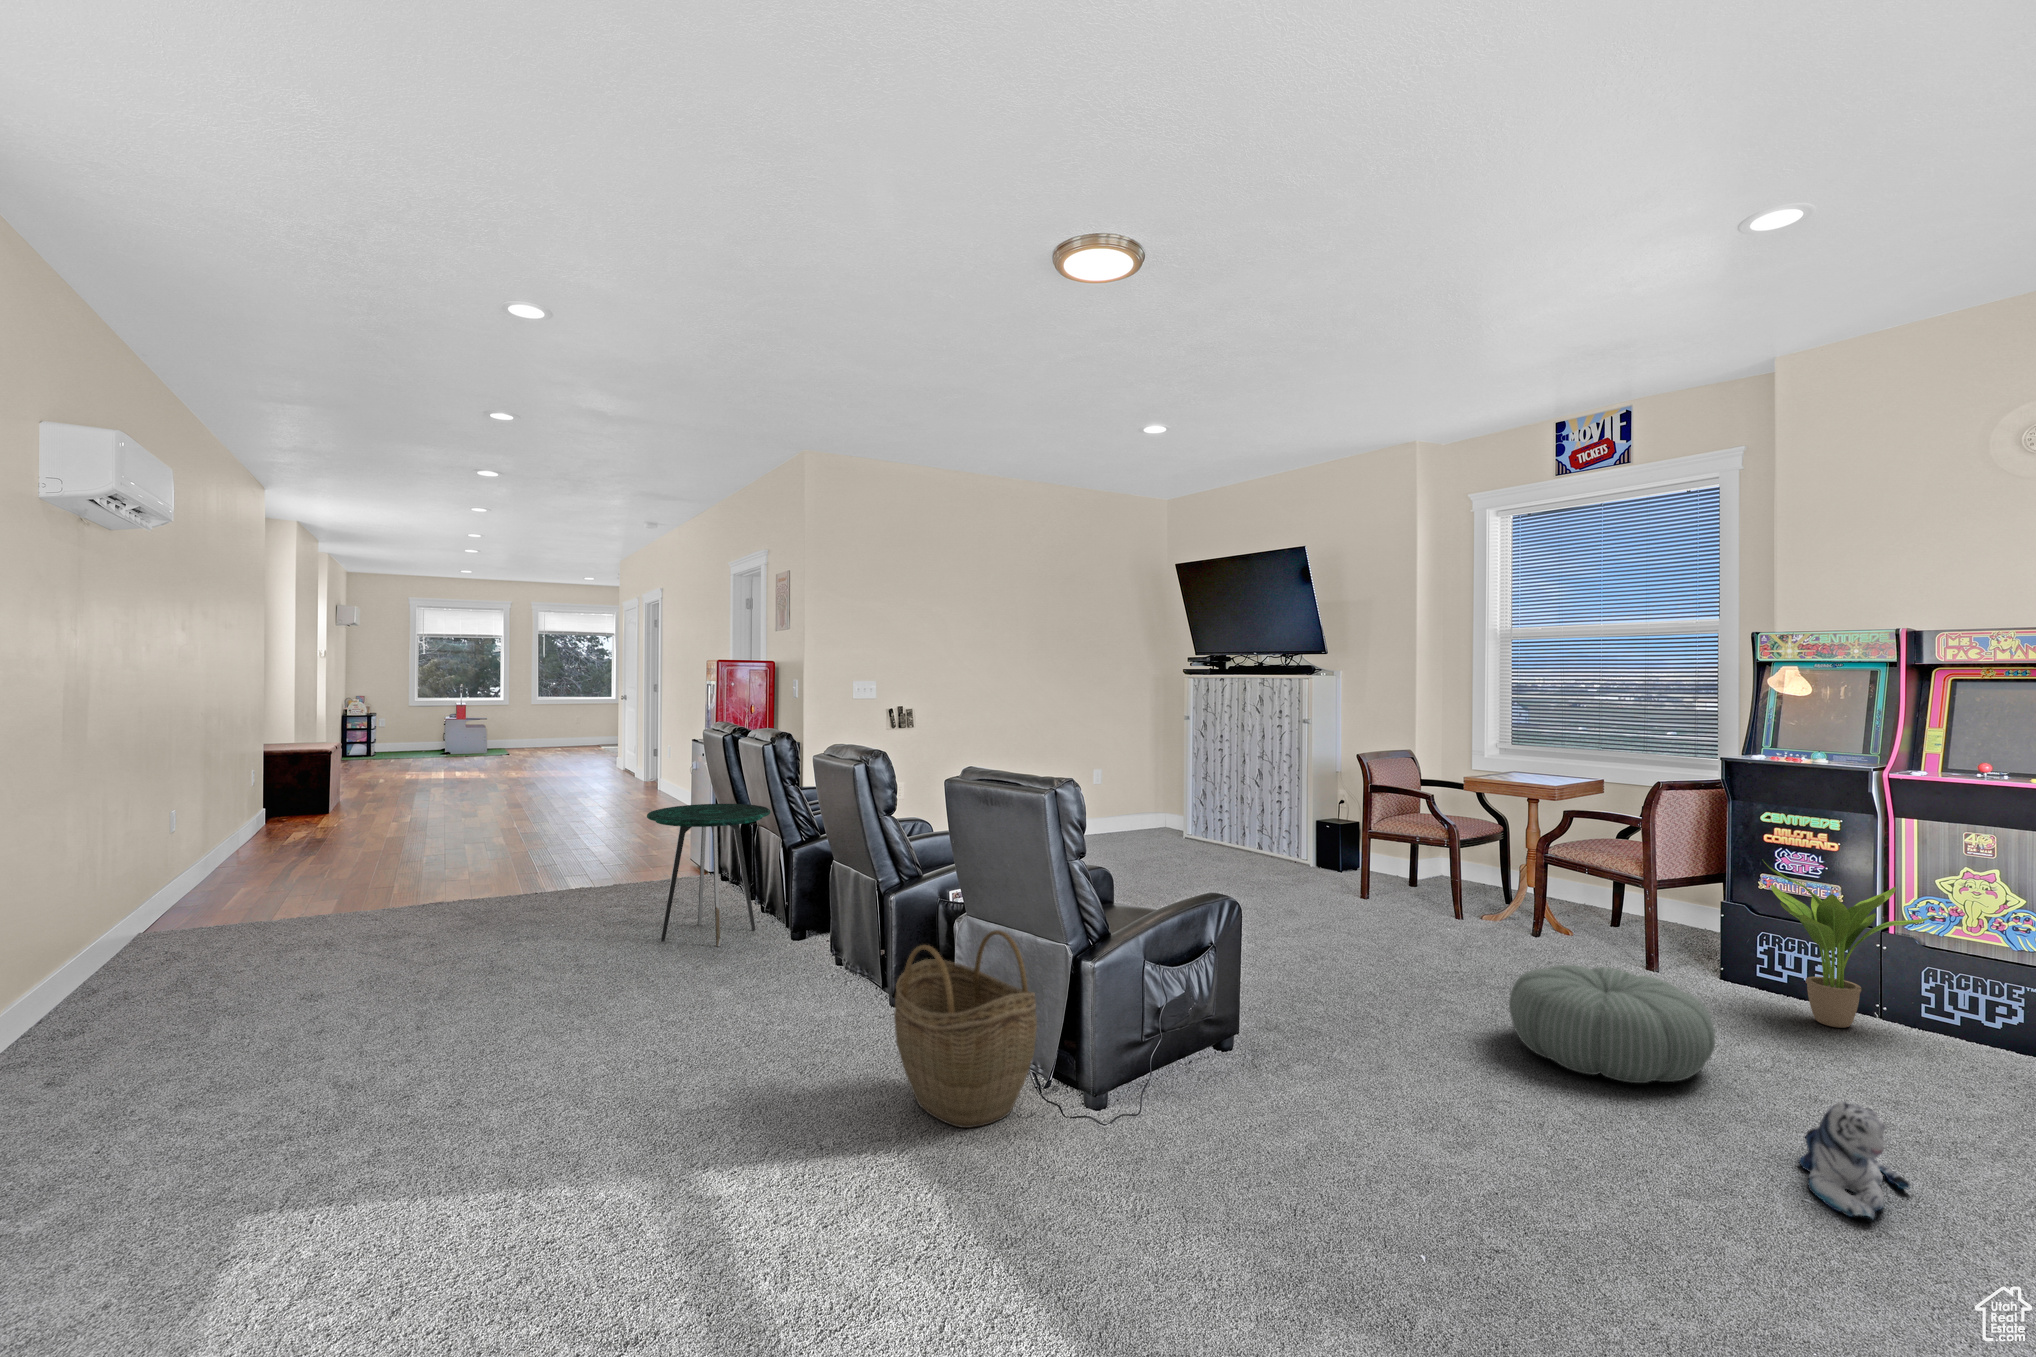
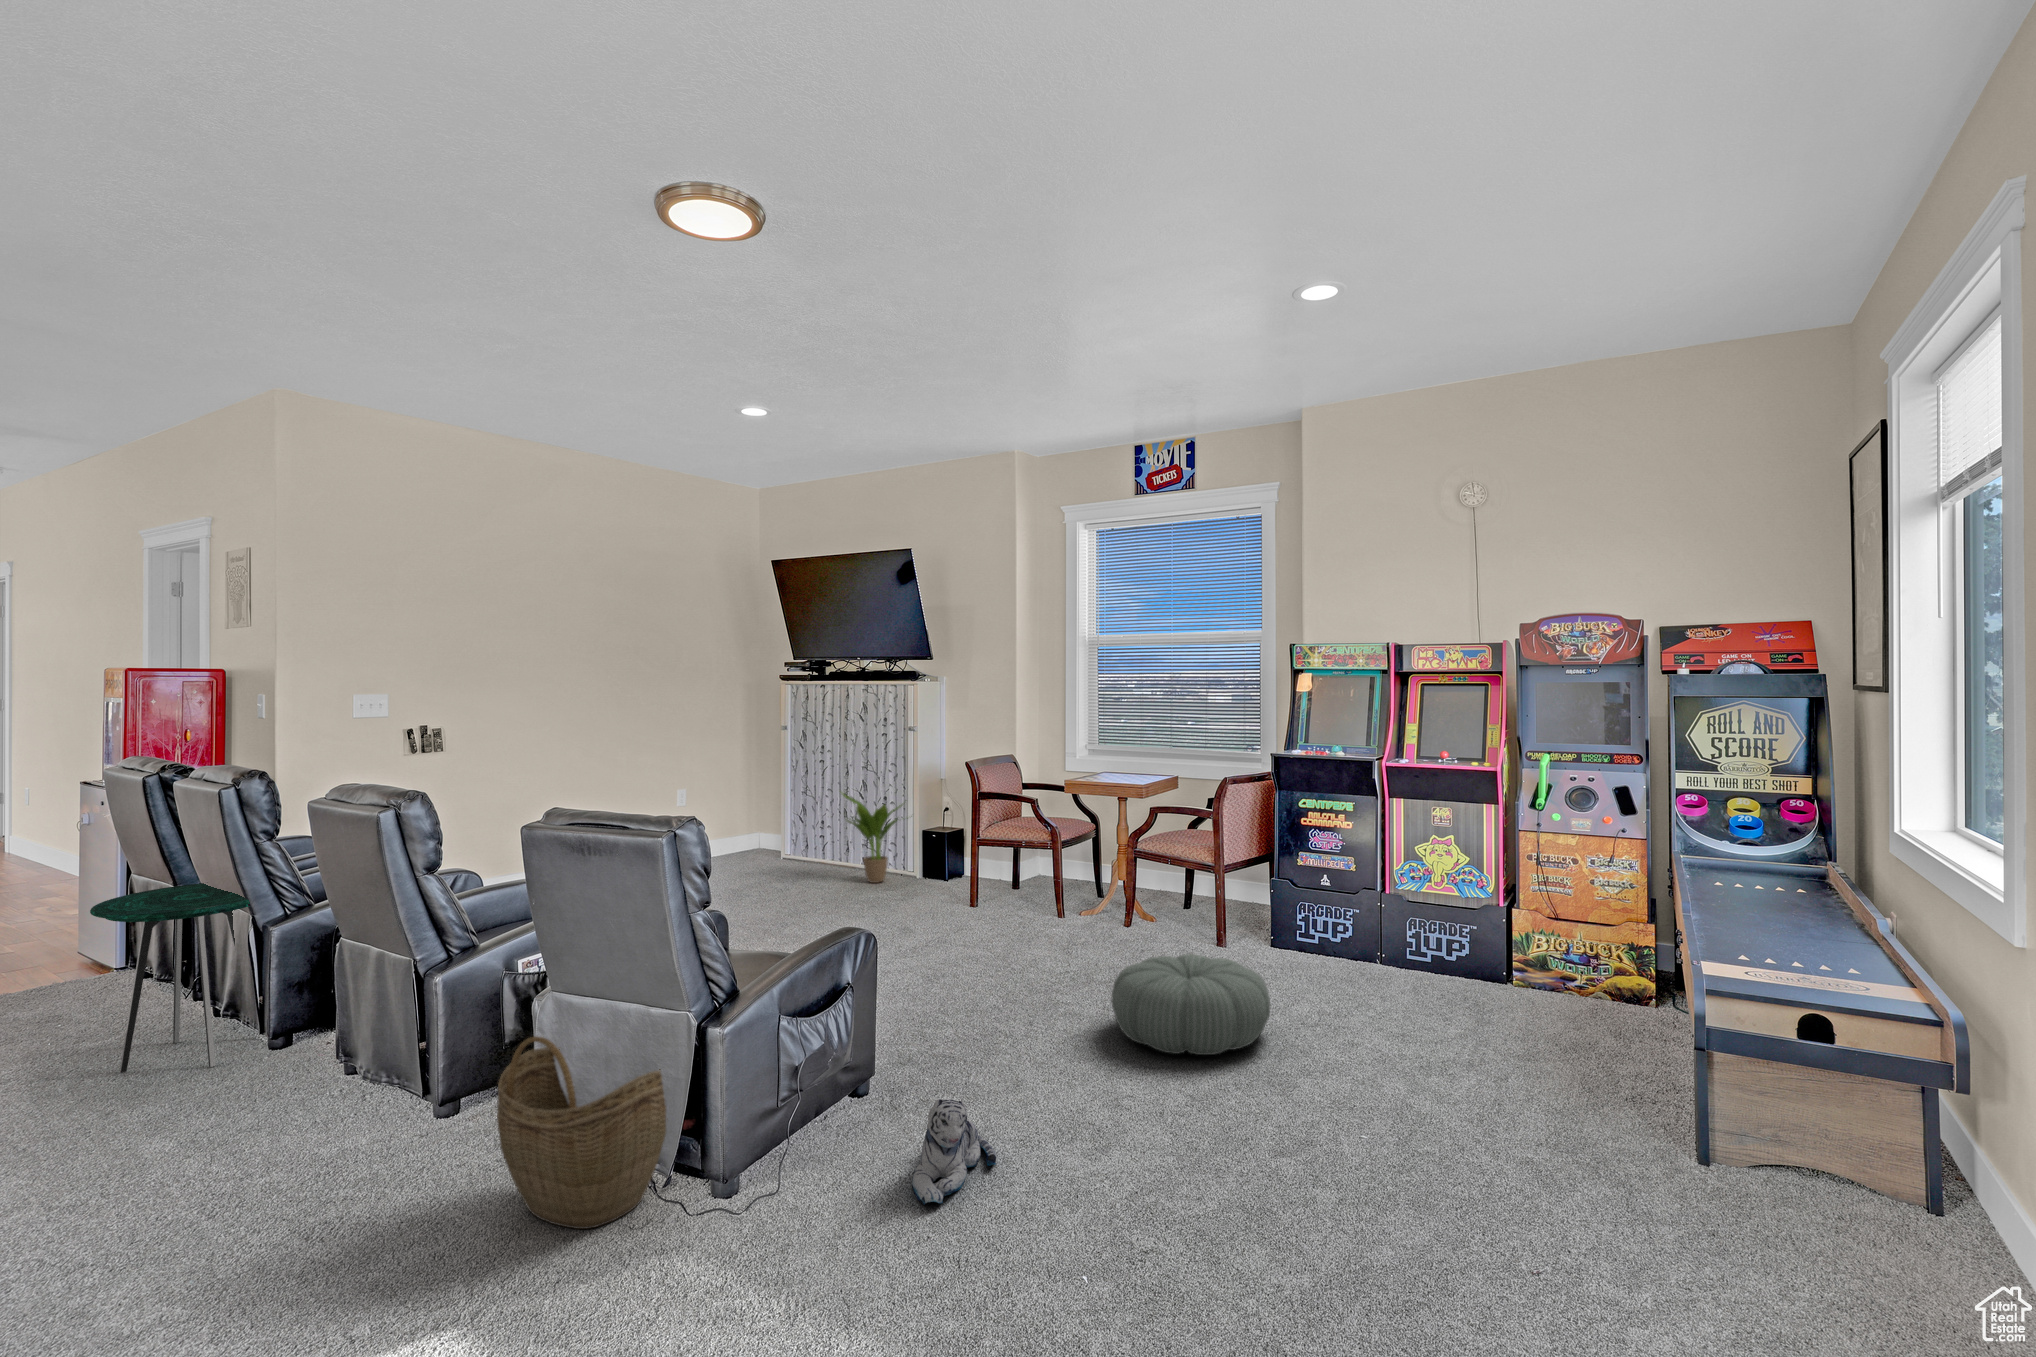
potted plant: present [1764,862,1932,1028] -> present [842,793,908,883]
plush toy: present [1798,1101,1910,1219] -> present [912,1099,996,1205]

